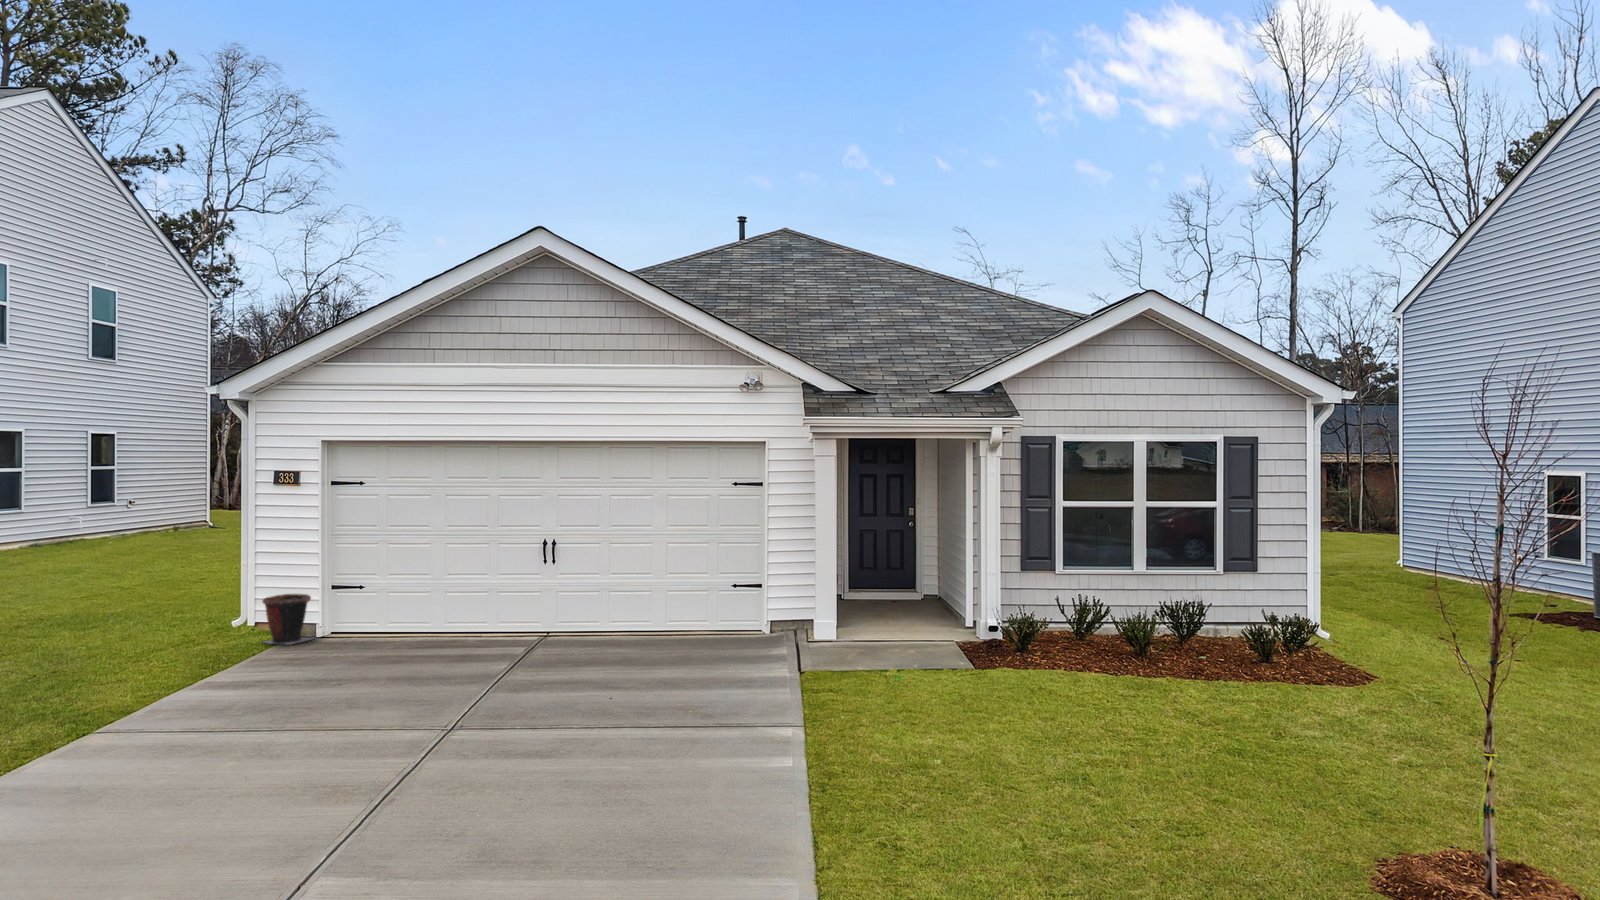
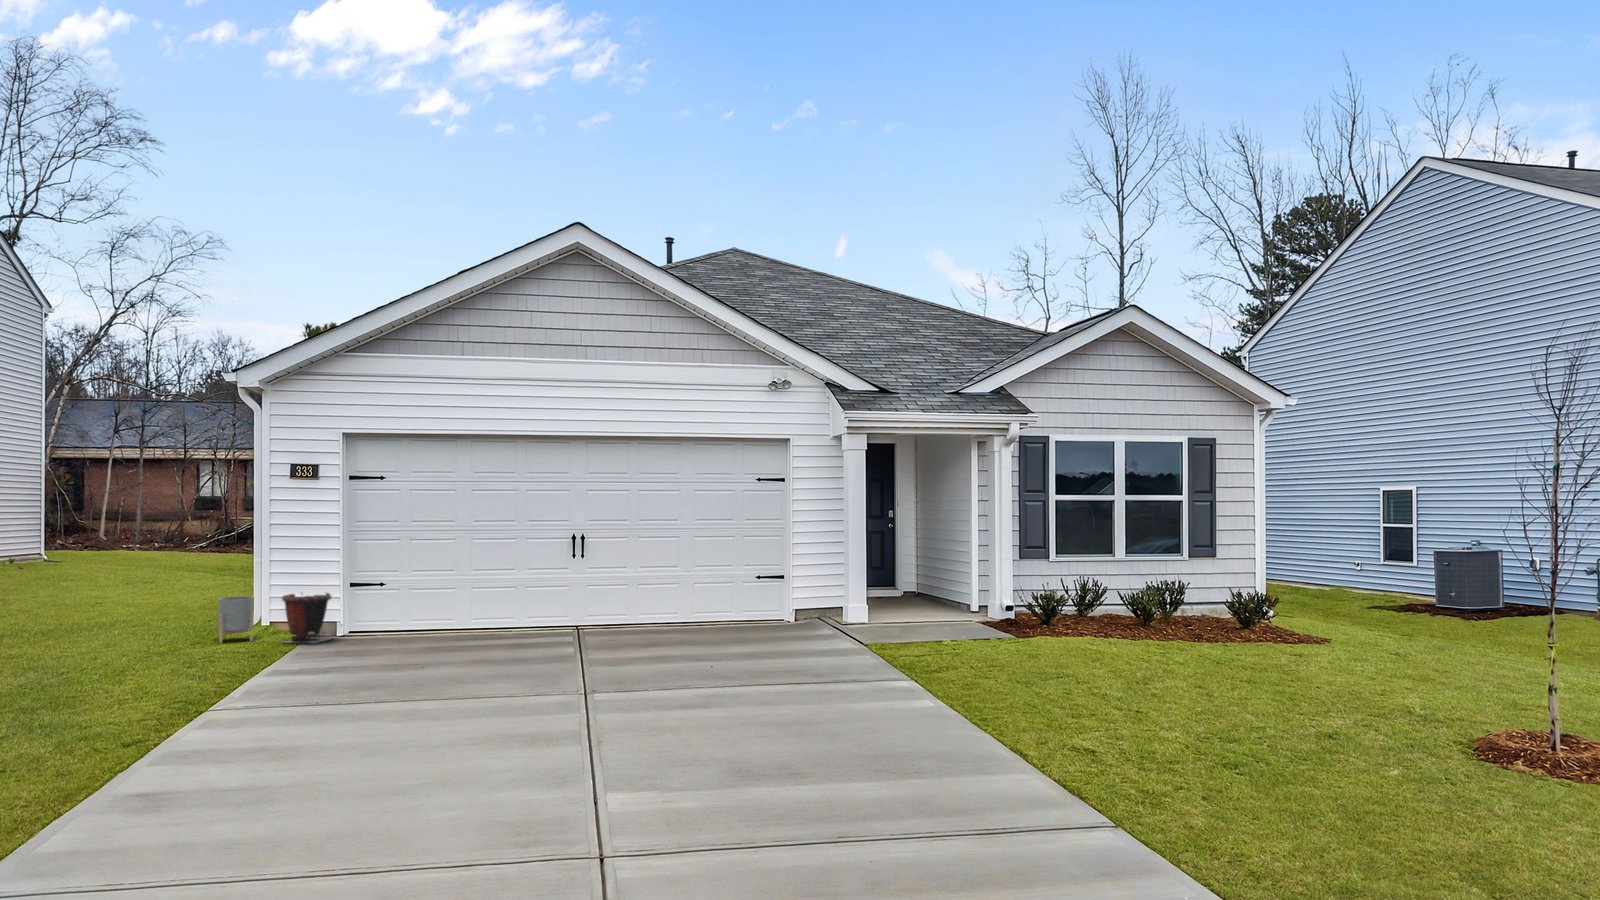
planter: none [211,596,247,641] -> present [218,596,254,643]

